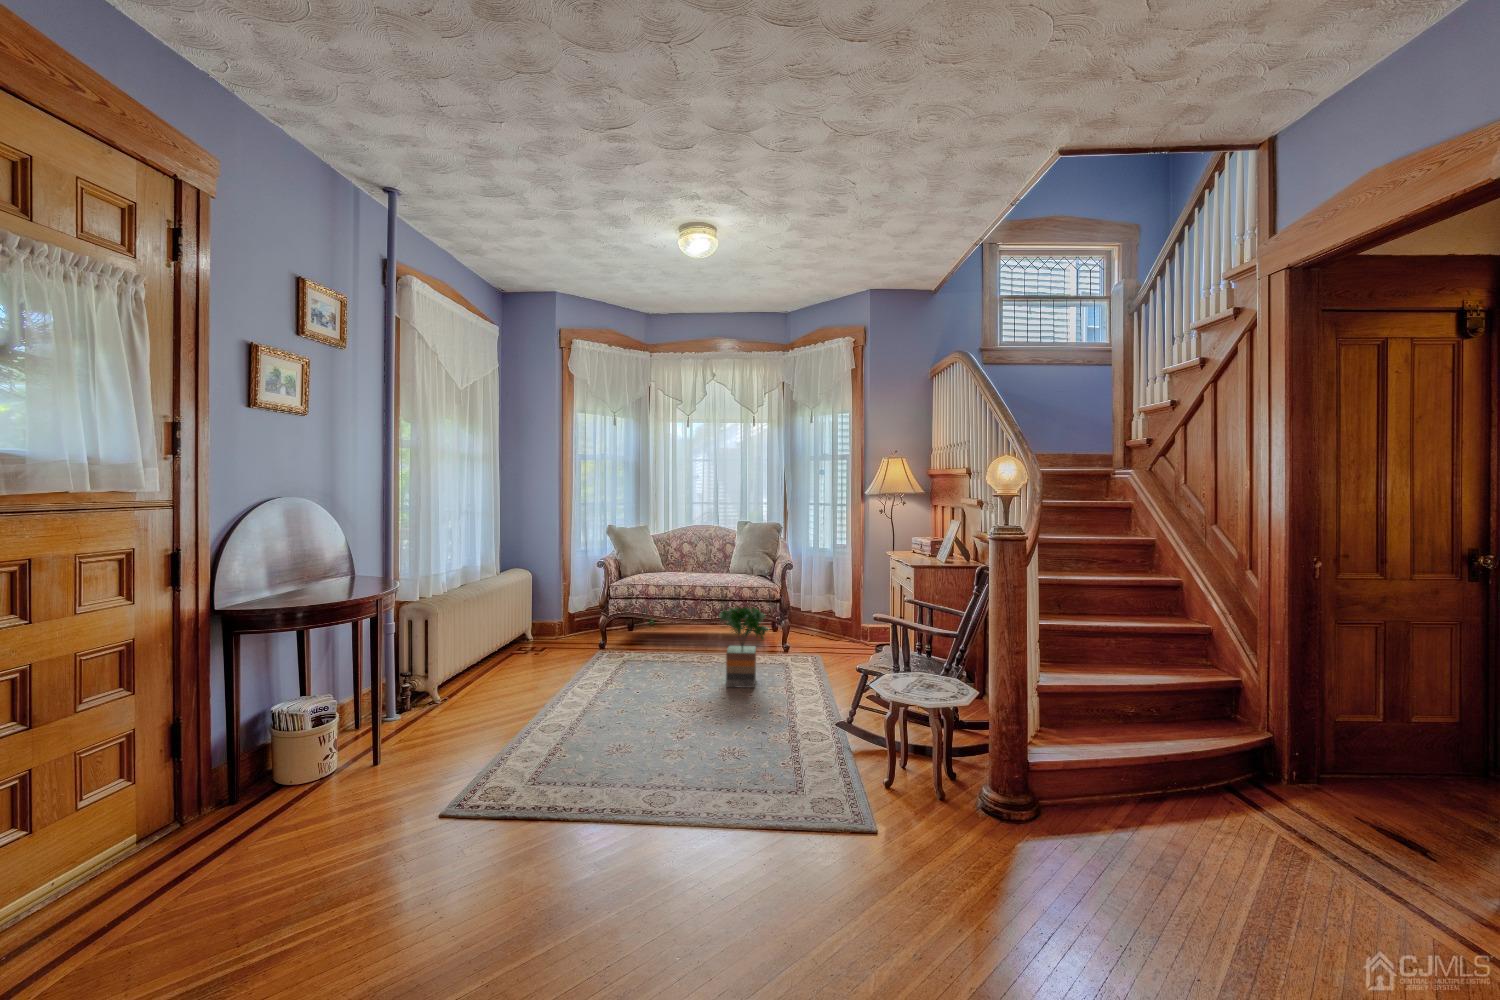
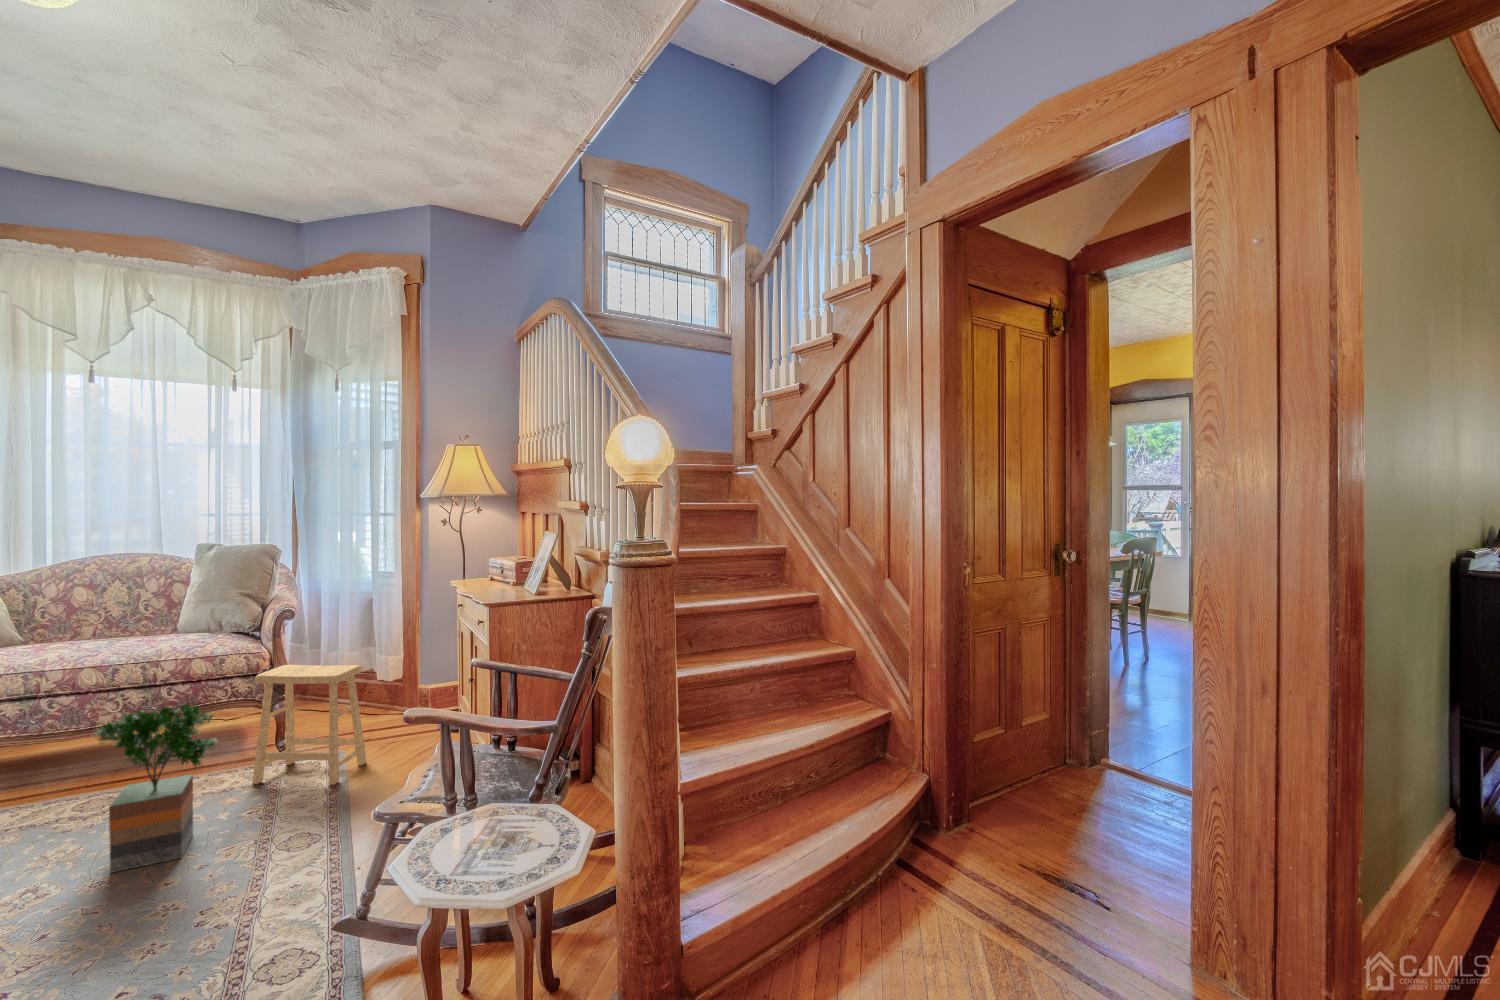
footstool: none [776,596,834,671] -> present [252,665,366,785]

